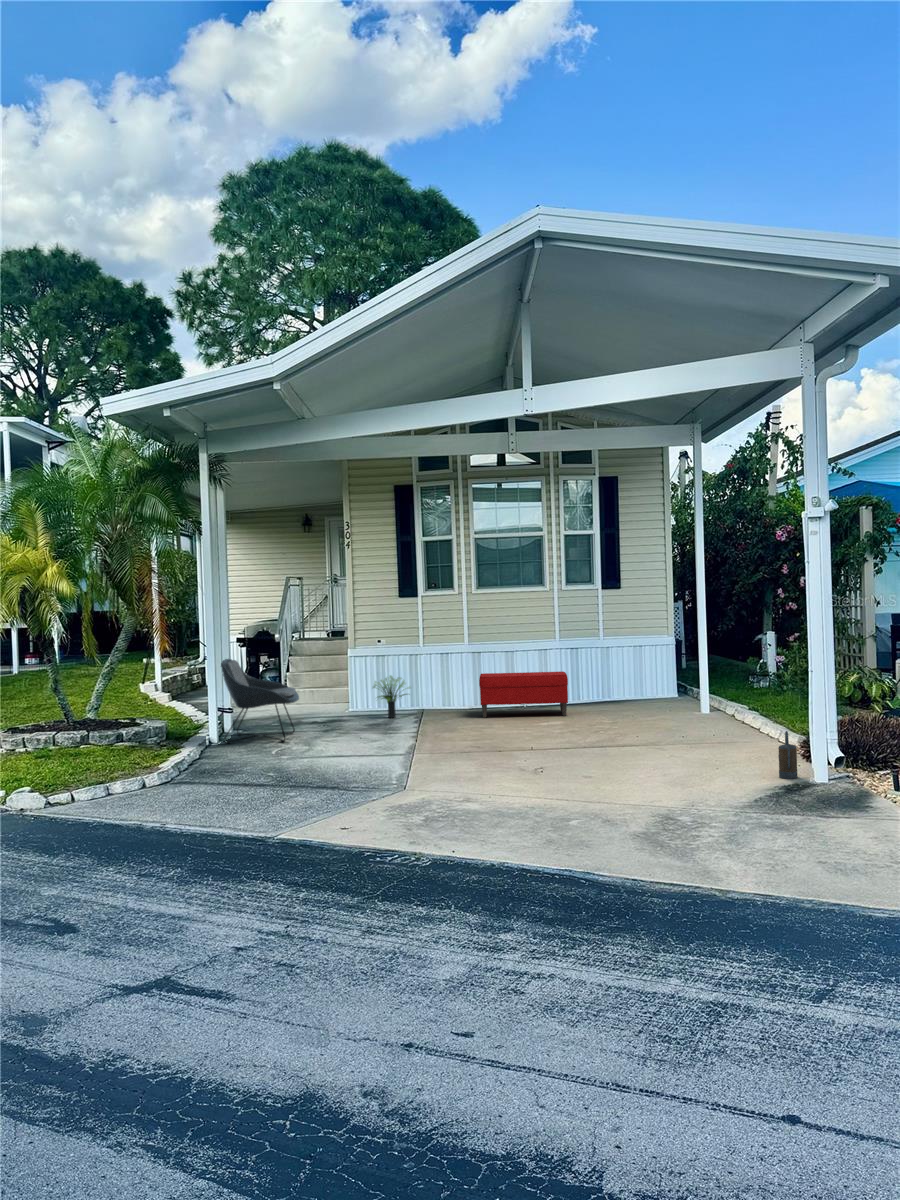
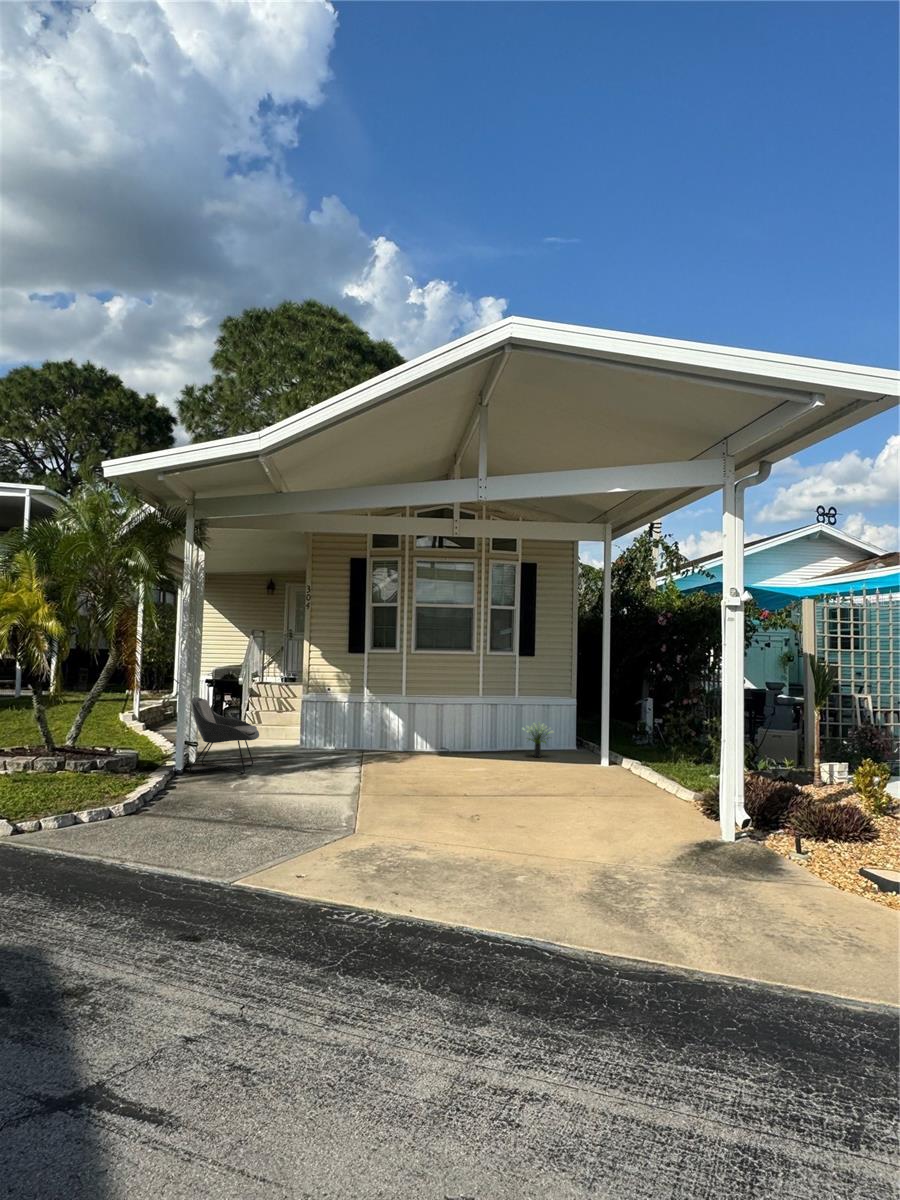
bench: present [479,672,568,718] -> none [413,721,487,760]
potted plant: present [372,675,411,718] -> present [522,722,554,757]
watering can: present [778,731,798,779] -> none [686,791,702,834]

